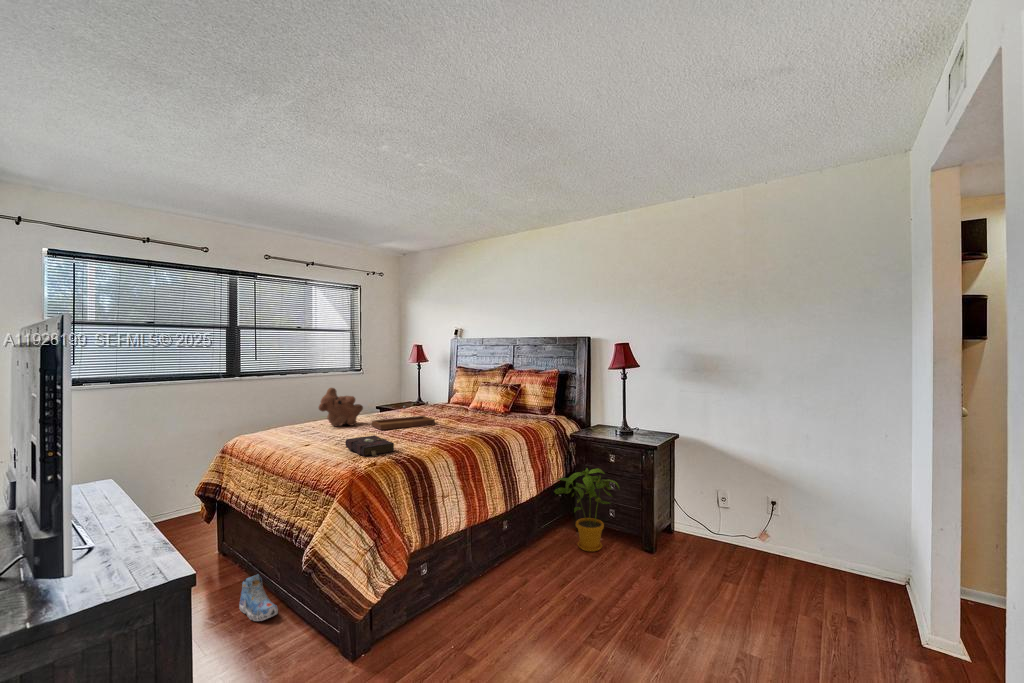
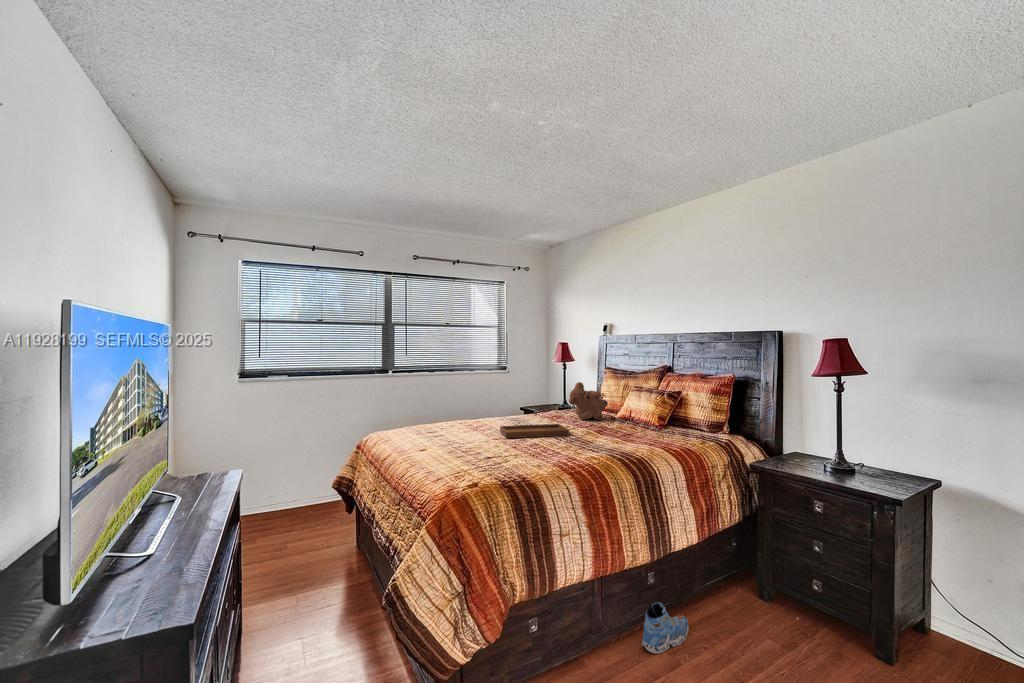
teddy bear: present [319,388,363,426] -> present [569,382,608,420]
book: present [345,435,394,456] -> none [455,447,505,475]
house plant: present [554,468,619,552] -> none [723,516,831,638]
shoe: present [239,574,278,621] -> present [642,603,689,654]

